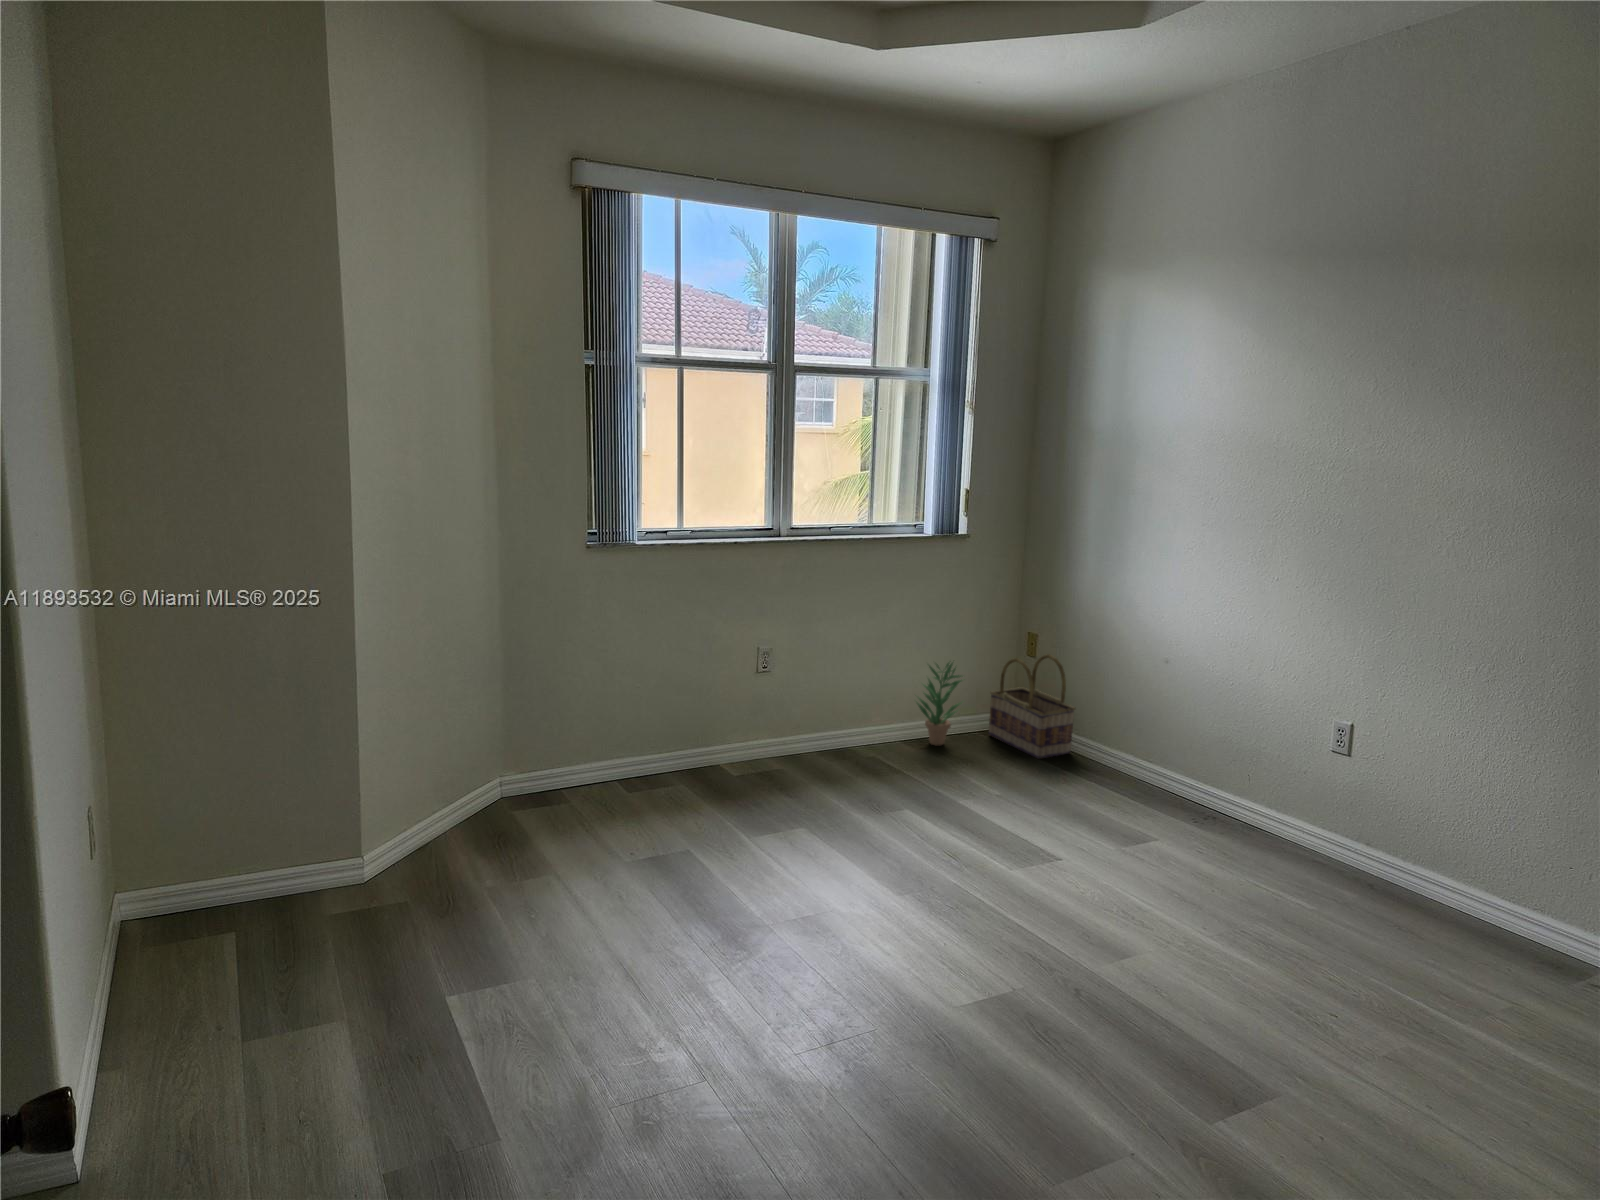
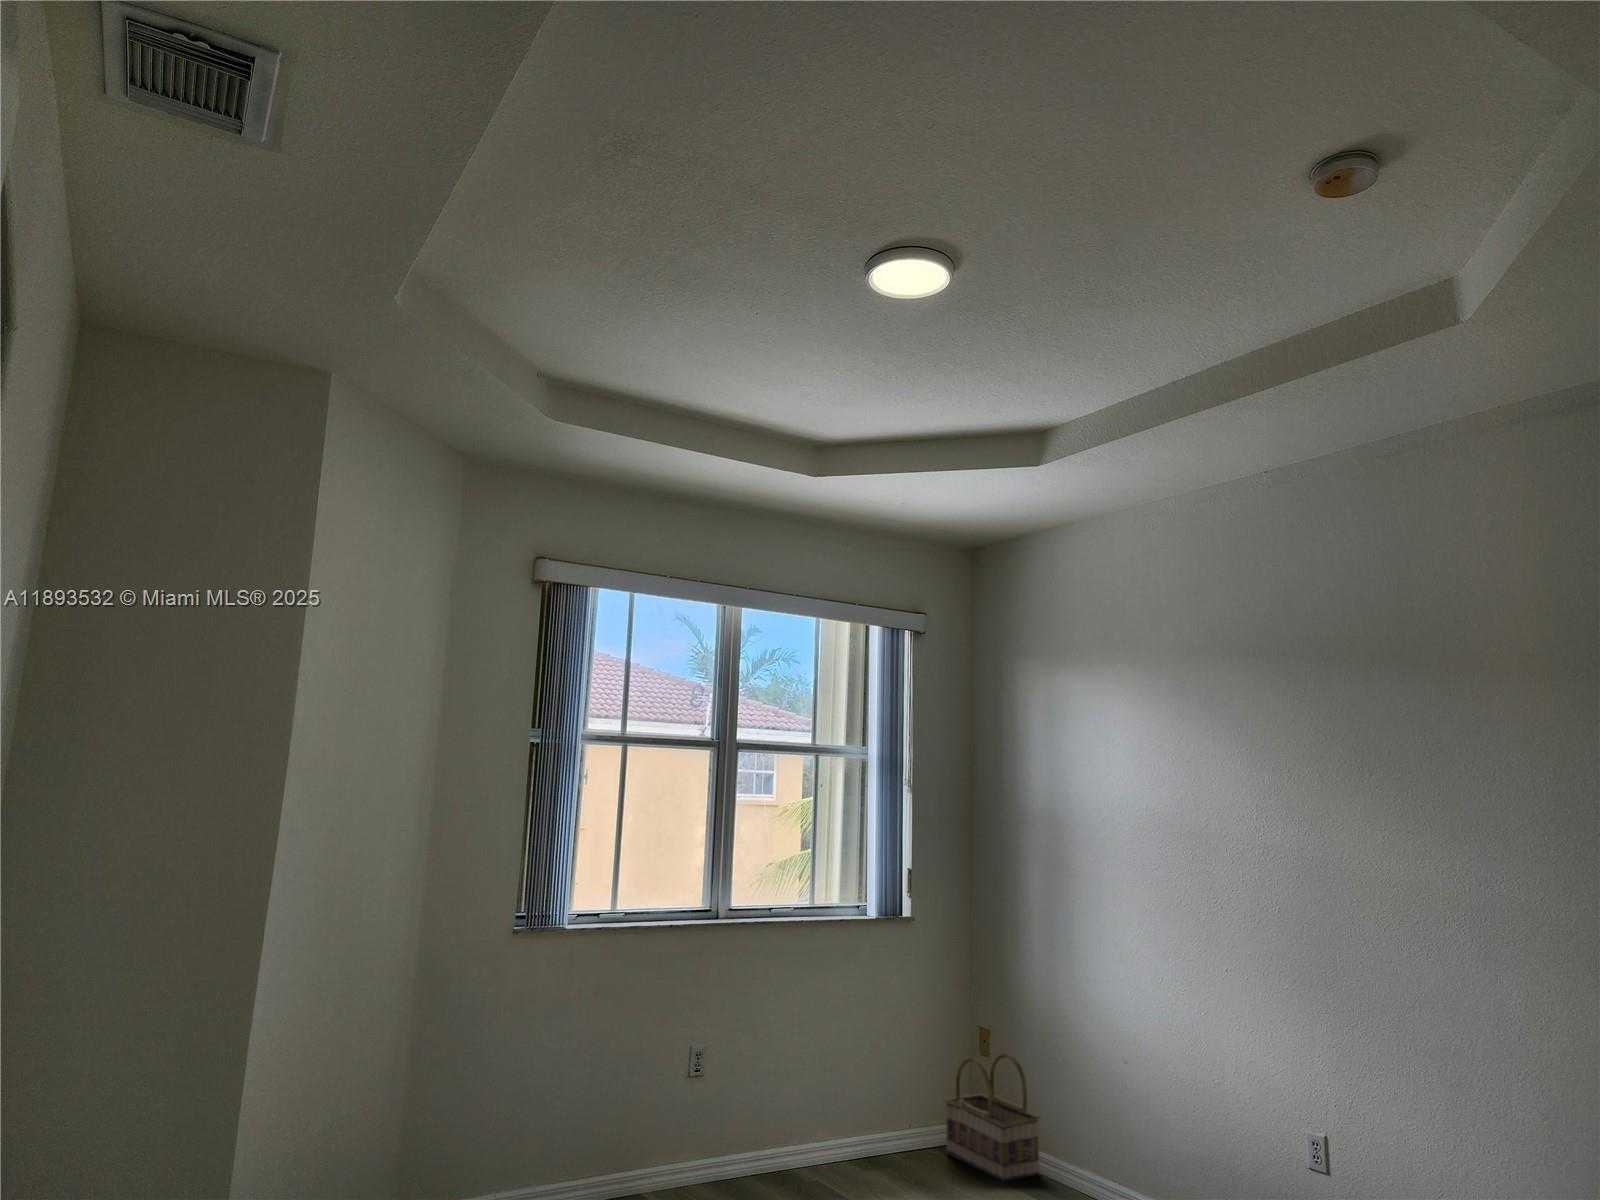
potted plant: present [917,663,962,745] -> none [862,1059,919,1167]

